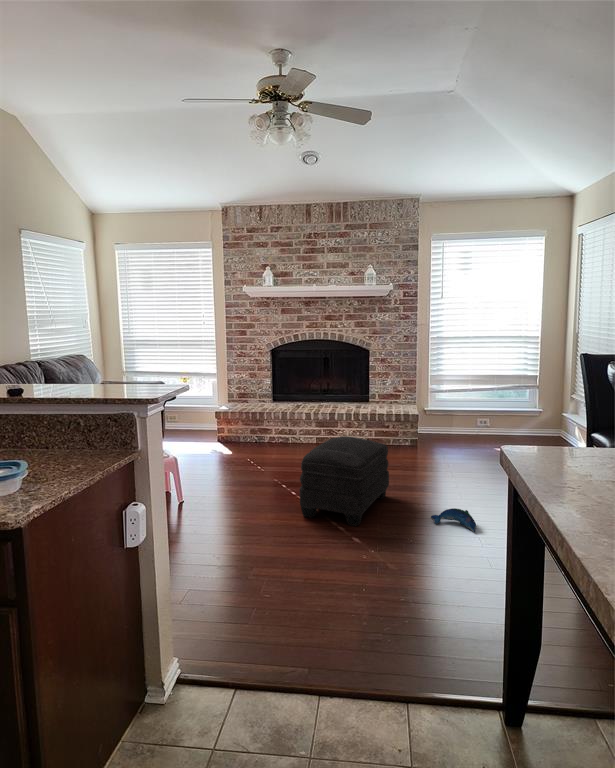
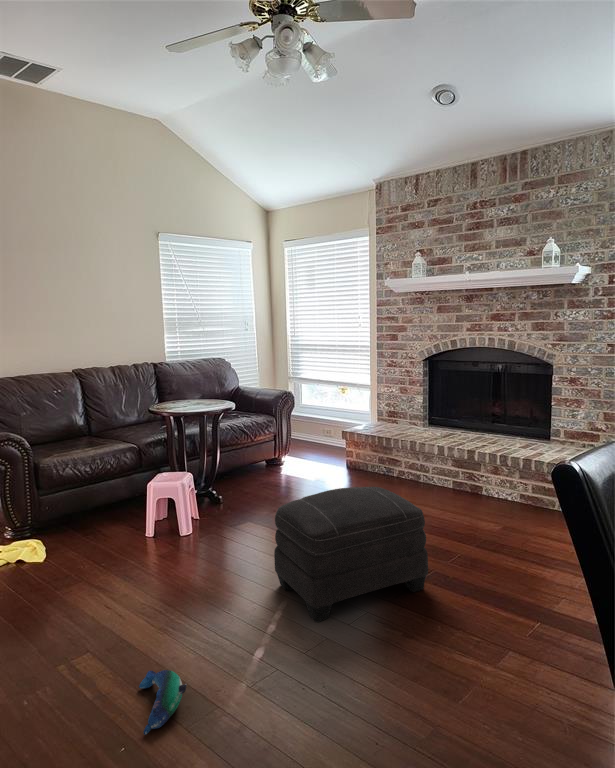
plush toy: present [431,508,476,532] -> present [139,670,187,735]

